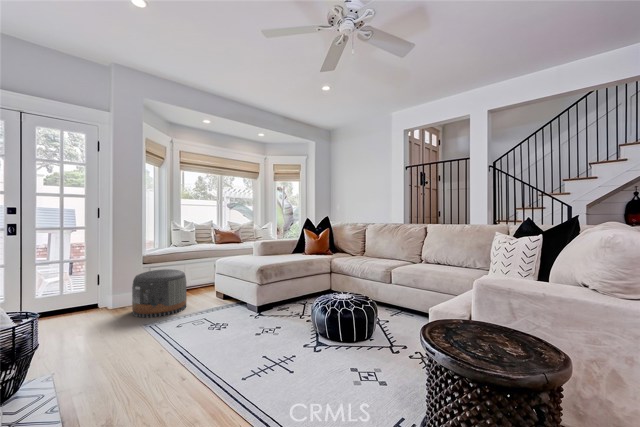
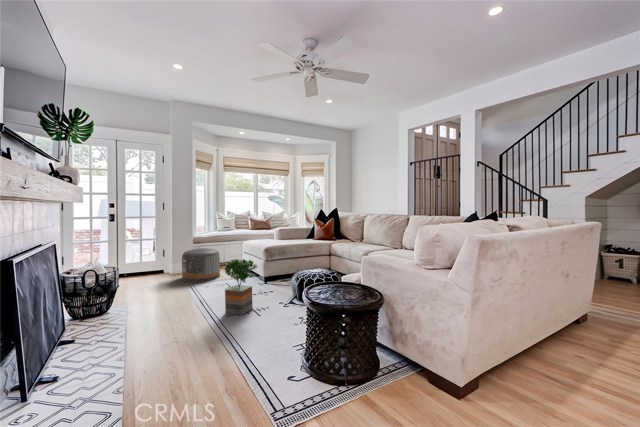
potted tree: none [221,286,271,371] -> present [225,259,257,315]

